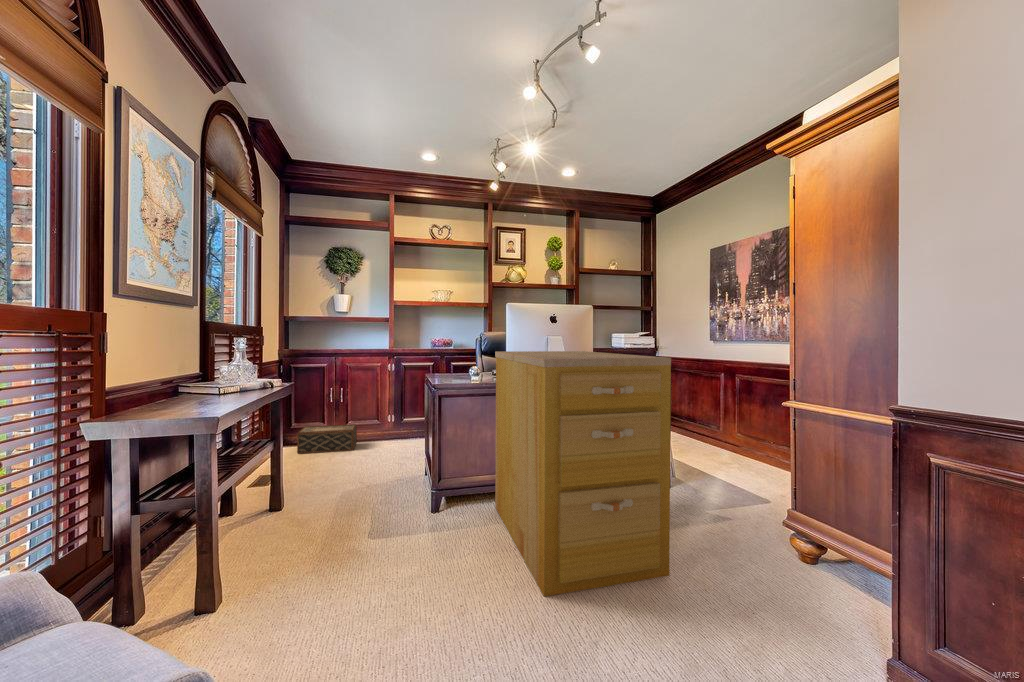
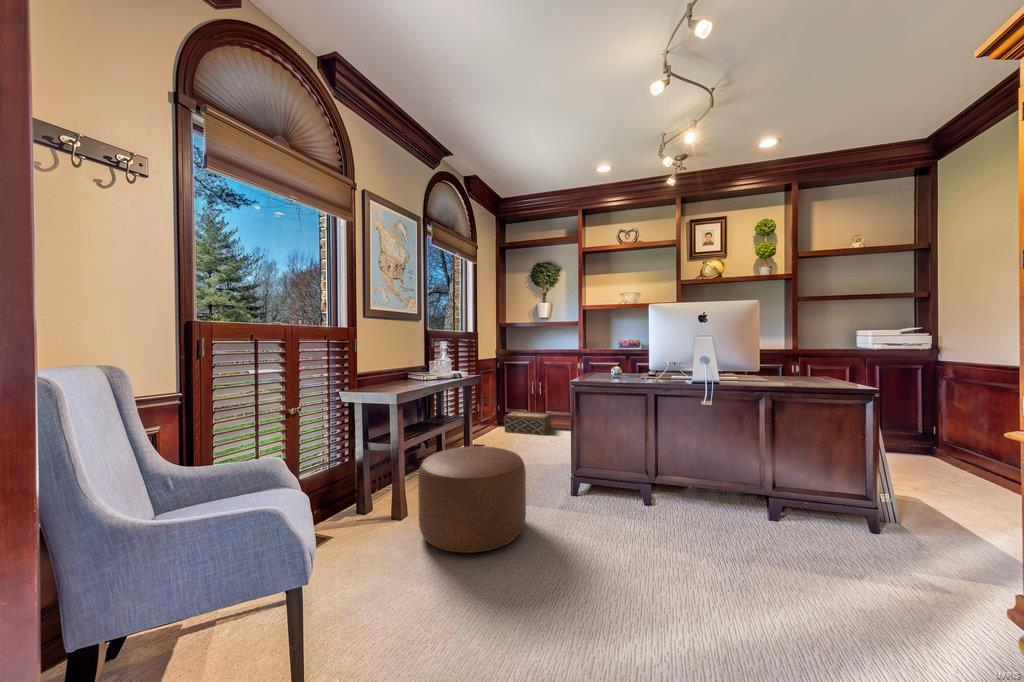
filing cabinet: present [495,351,671,597] -> none [608,353,779,636]
ottoman: none [270,470,418,618] -> present [418,446,526,553]

